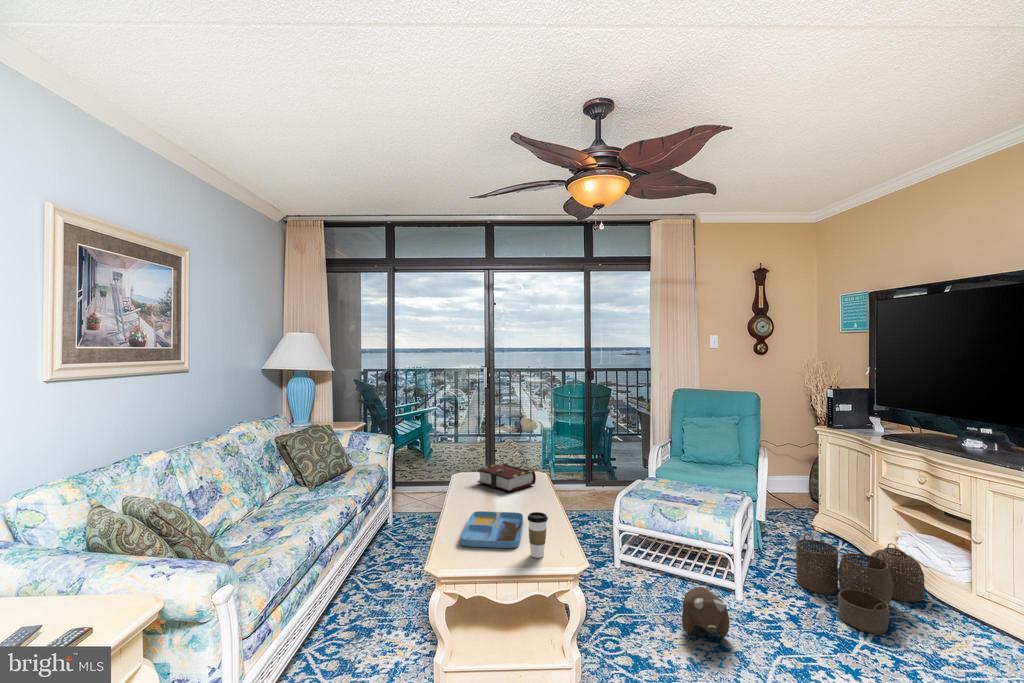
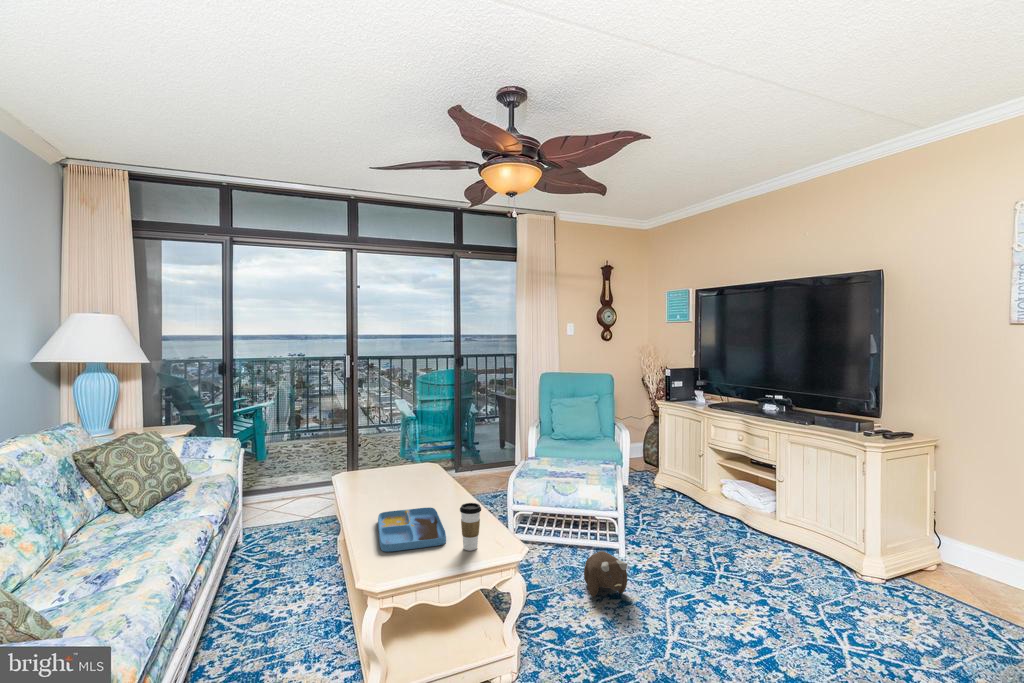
book: present [477,464,536,492] -> none [361,458,426,487]
woven basket: present [795,533,925,634] -> none [657,490,745,564]

